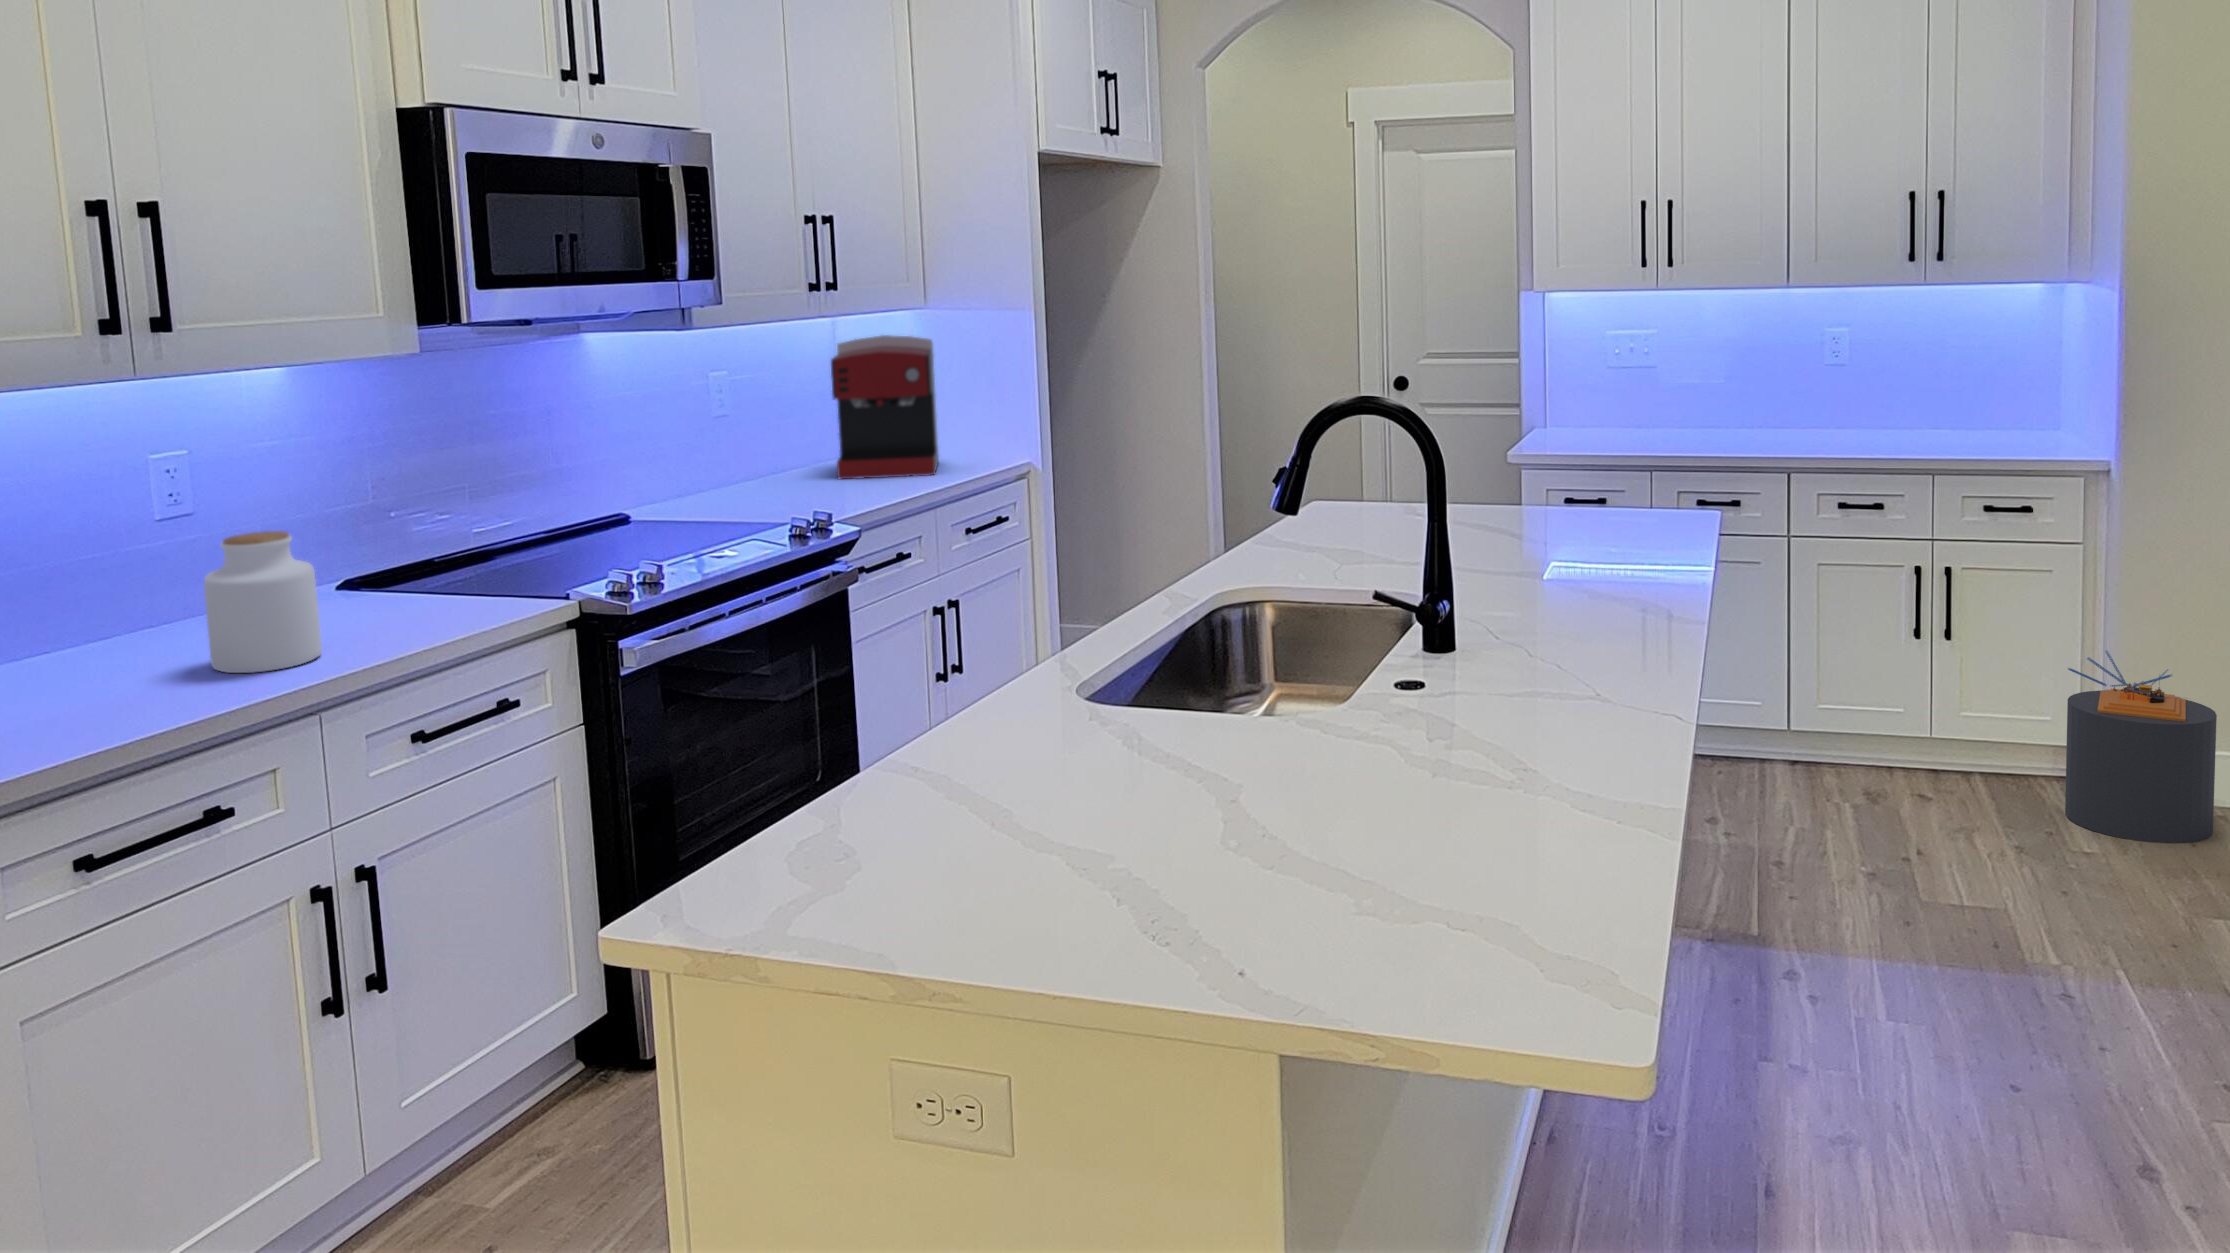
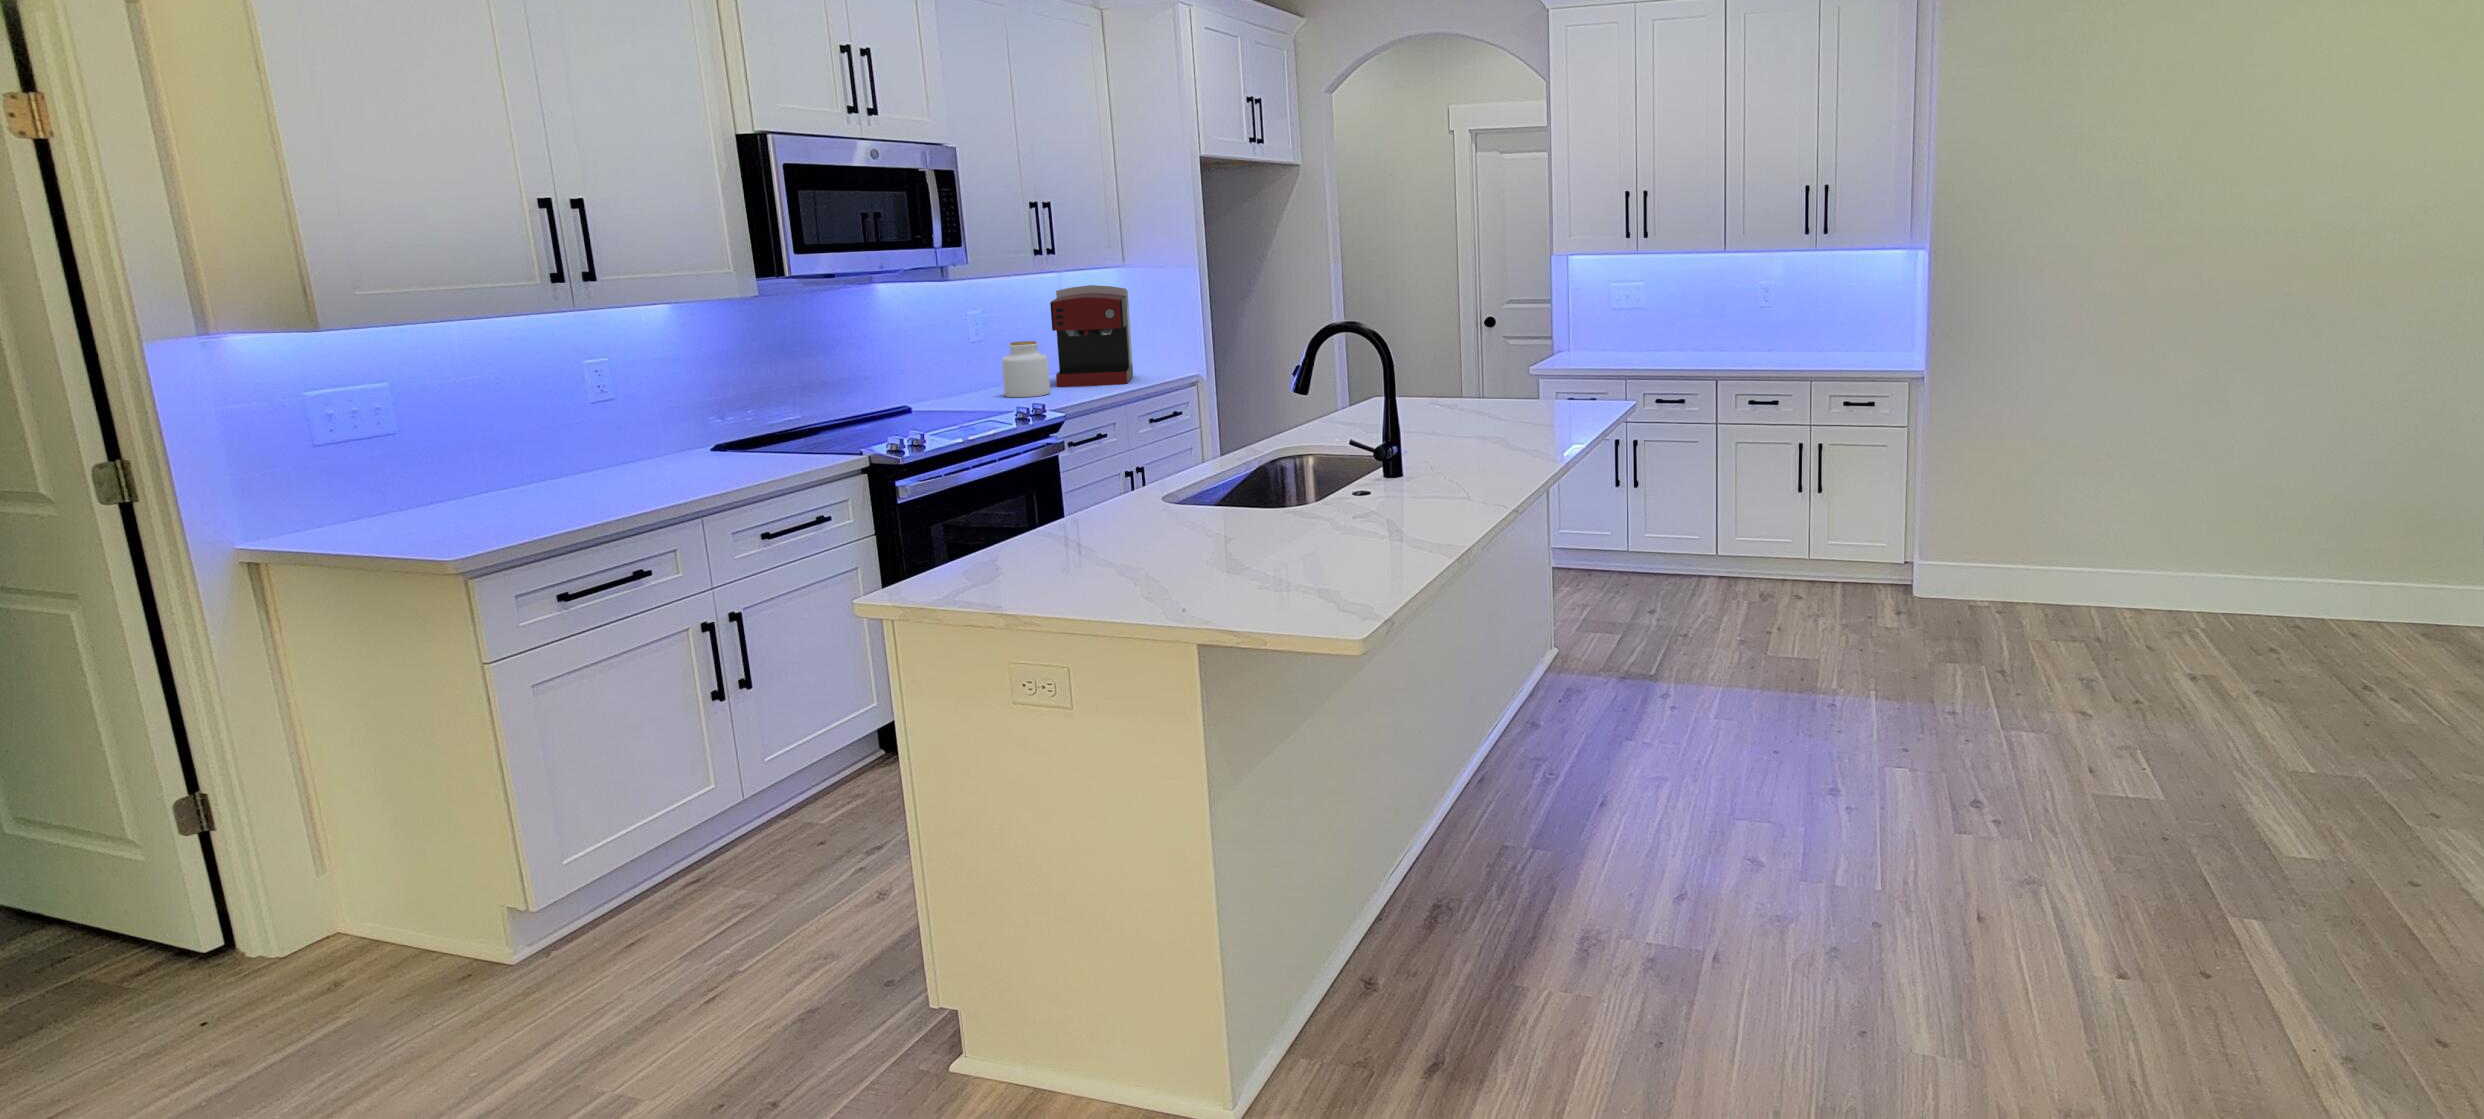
jar: present [204,531,322,673] -> present [1002,341,1050,397]
trash can: present [2065,651,2217,843] -> none [1837,486,1912,602]

